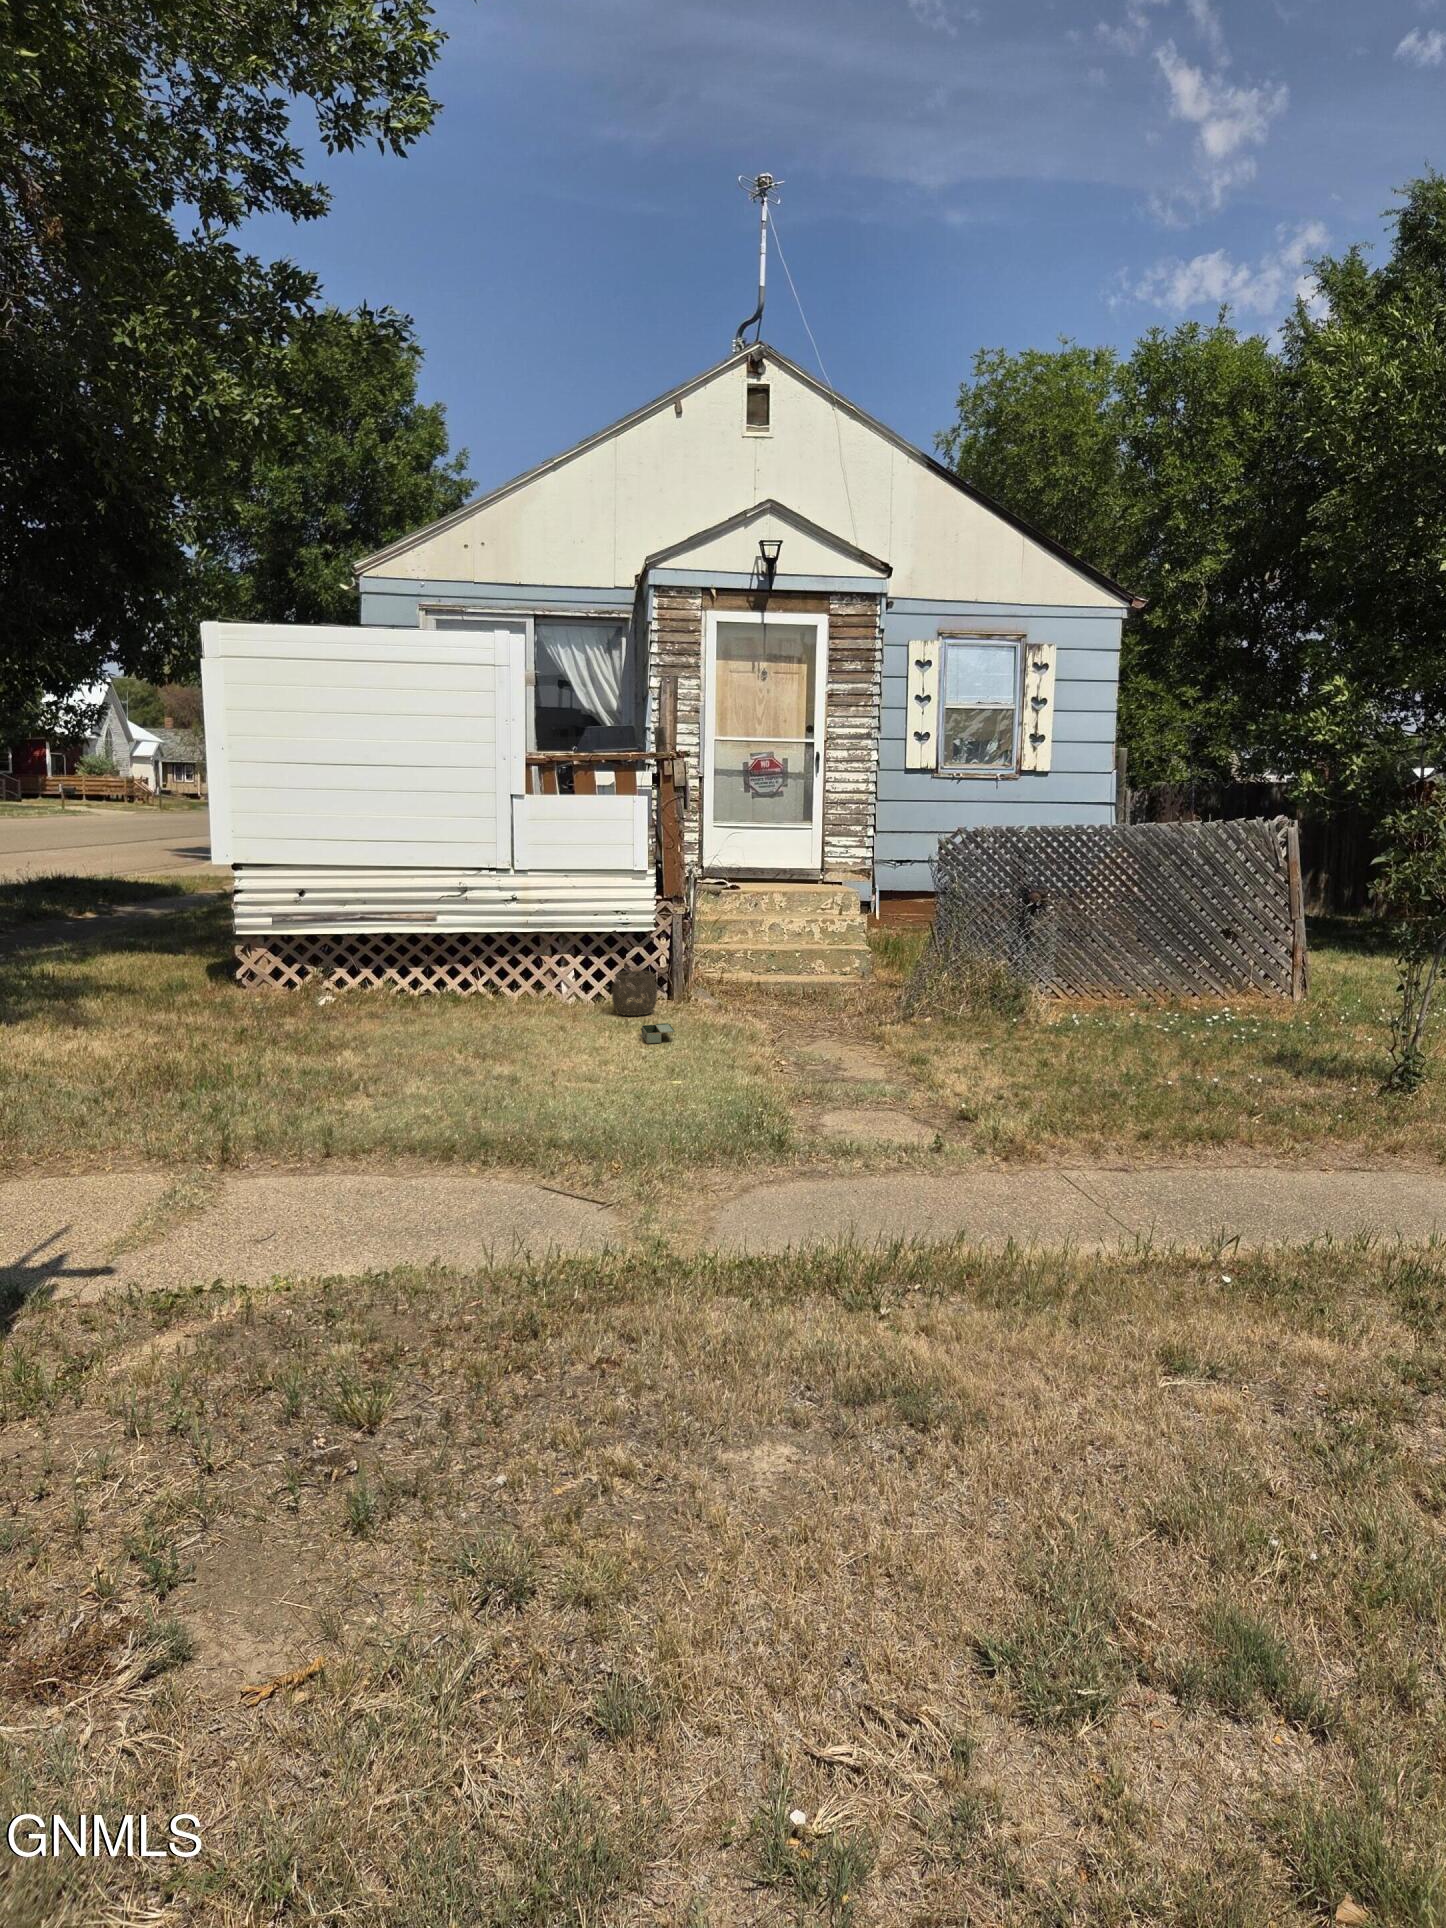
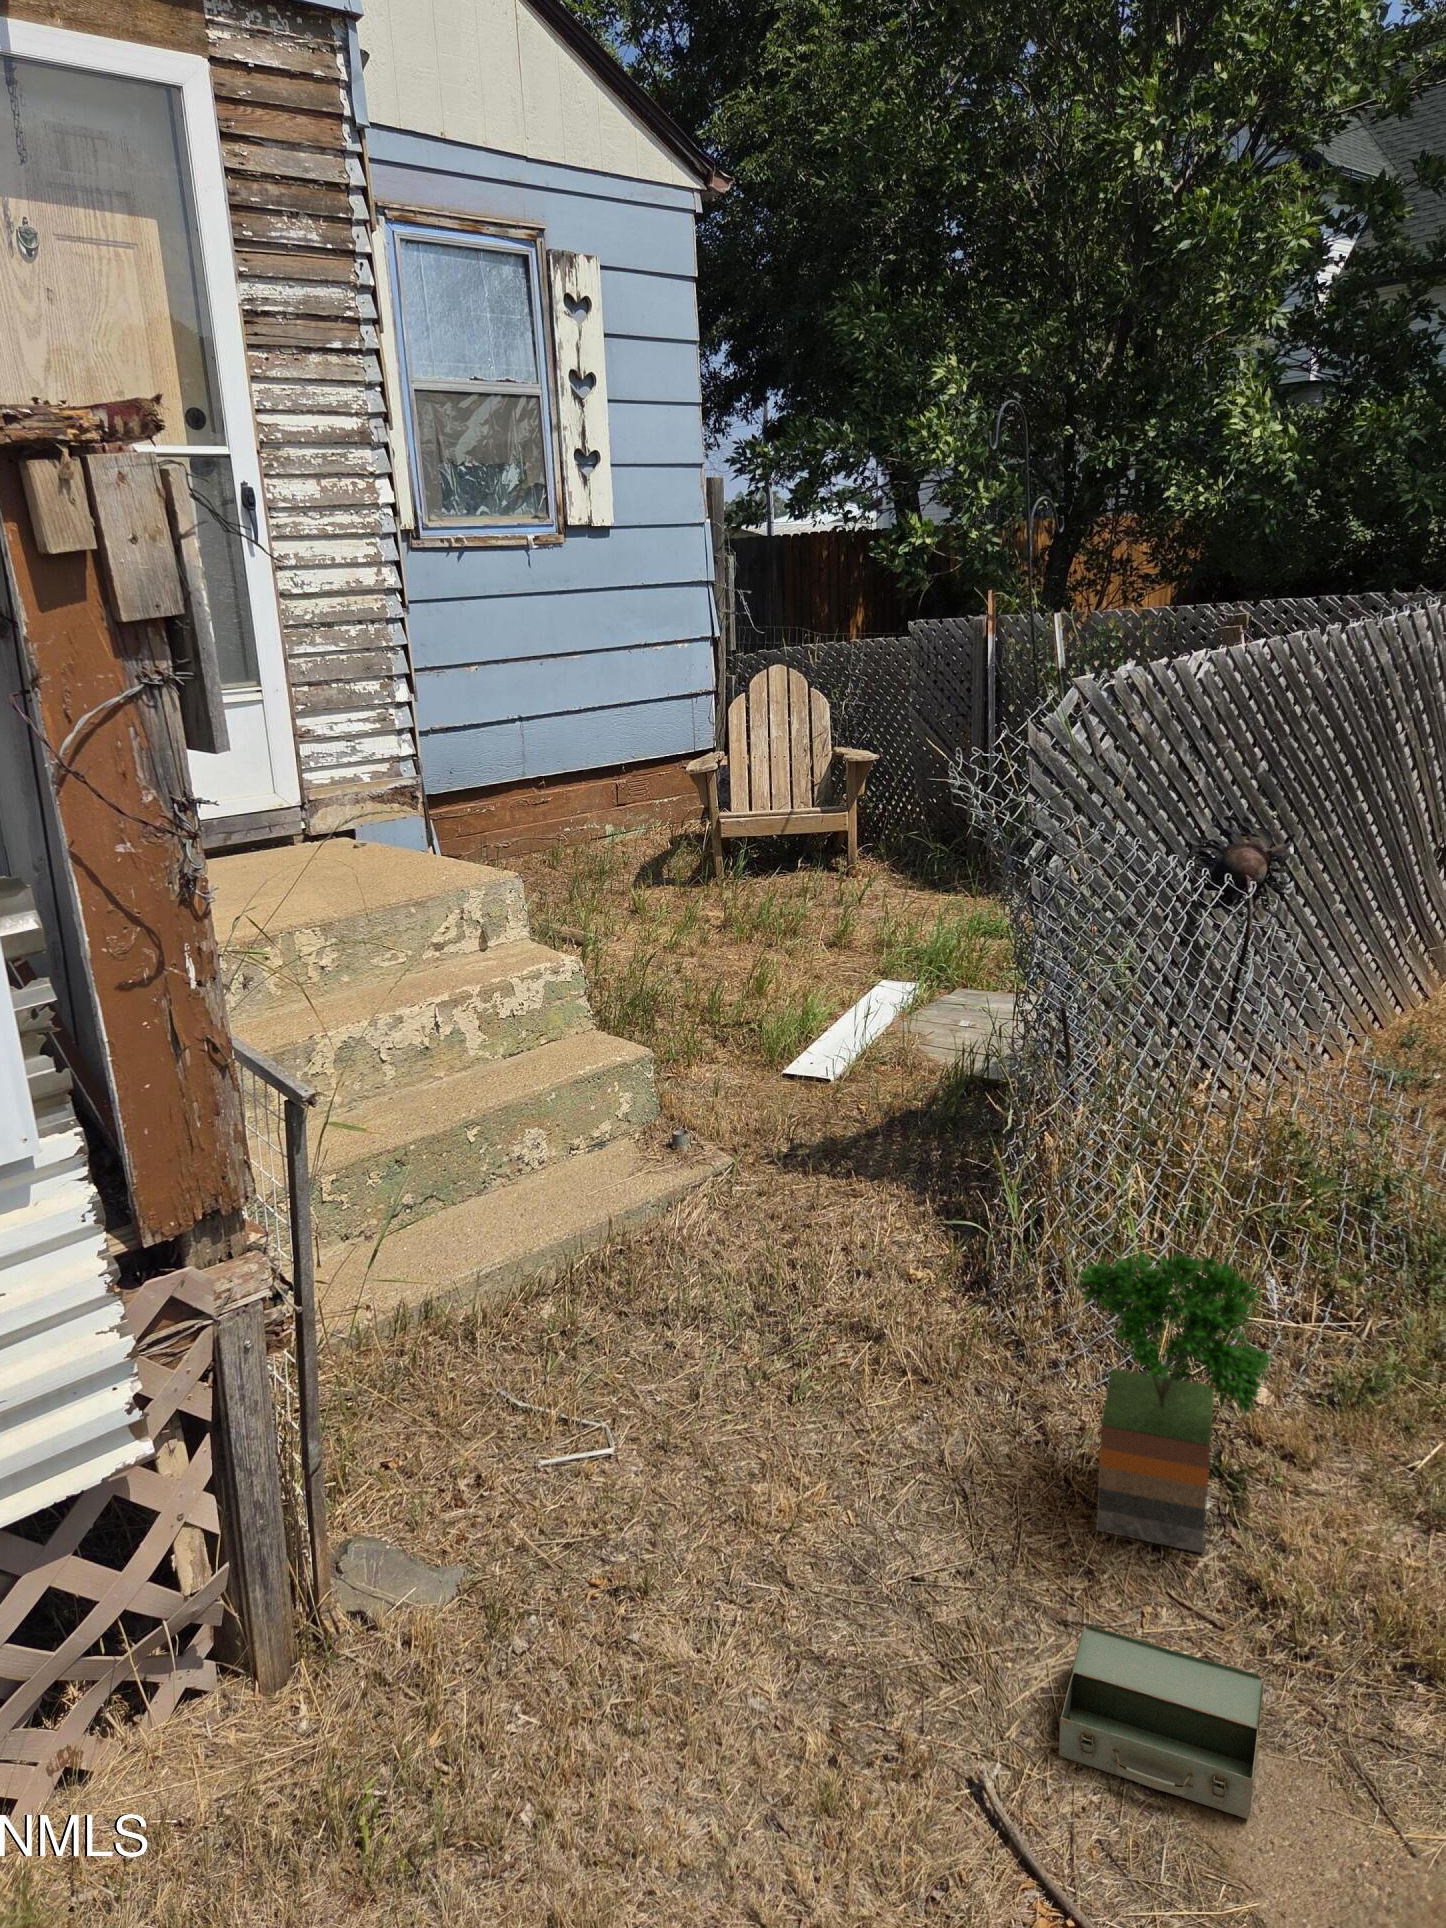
potted tree: none [701,960,755,1035] -> present [1075,1249,1273,1553]
woven basket: present [611,971,658,1016] -> none [548,1392,760,1652]

